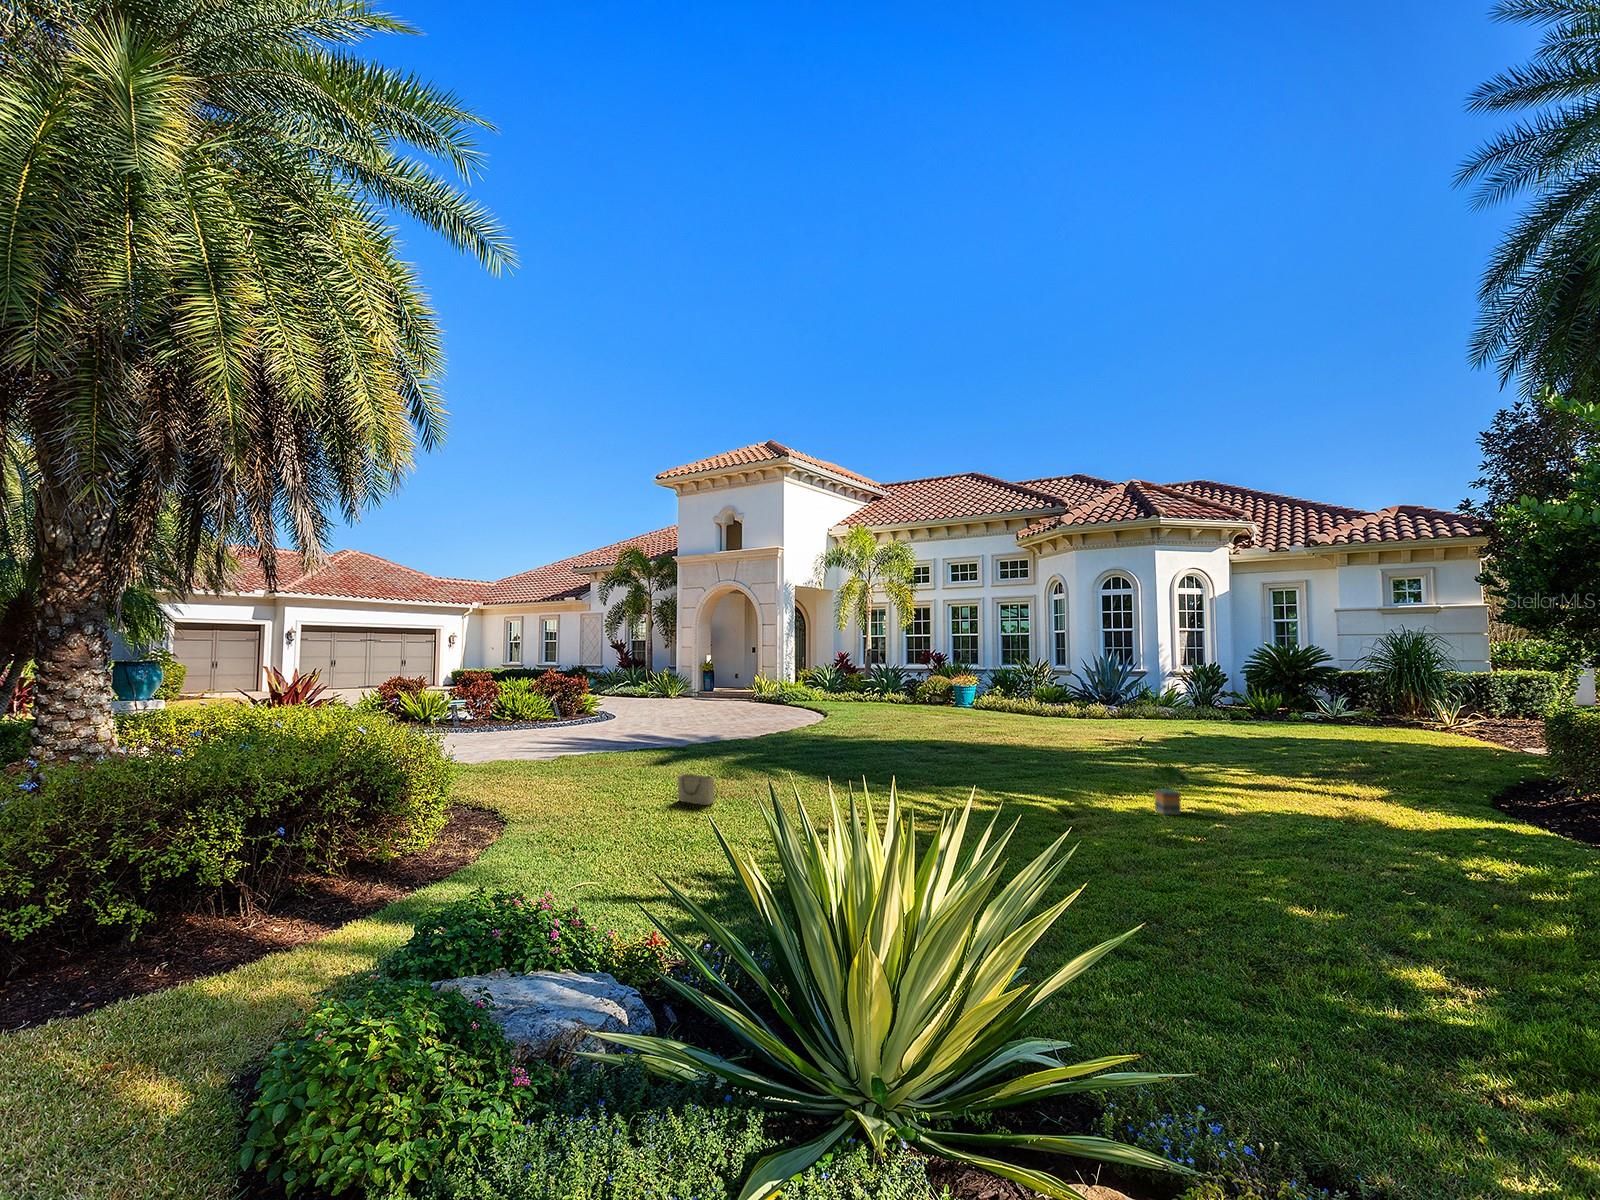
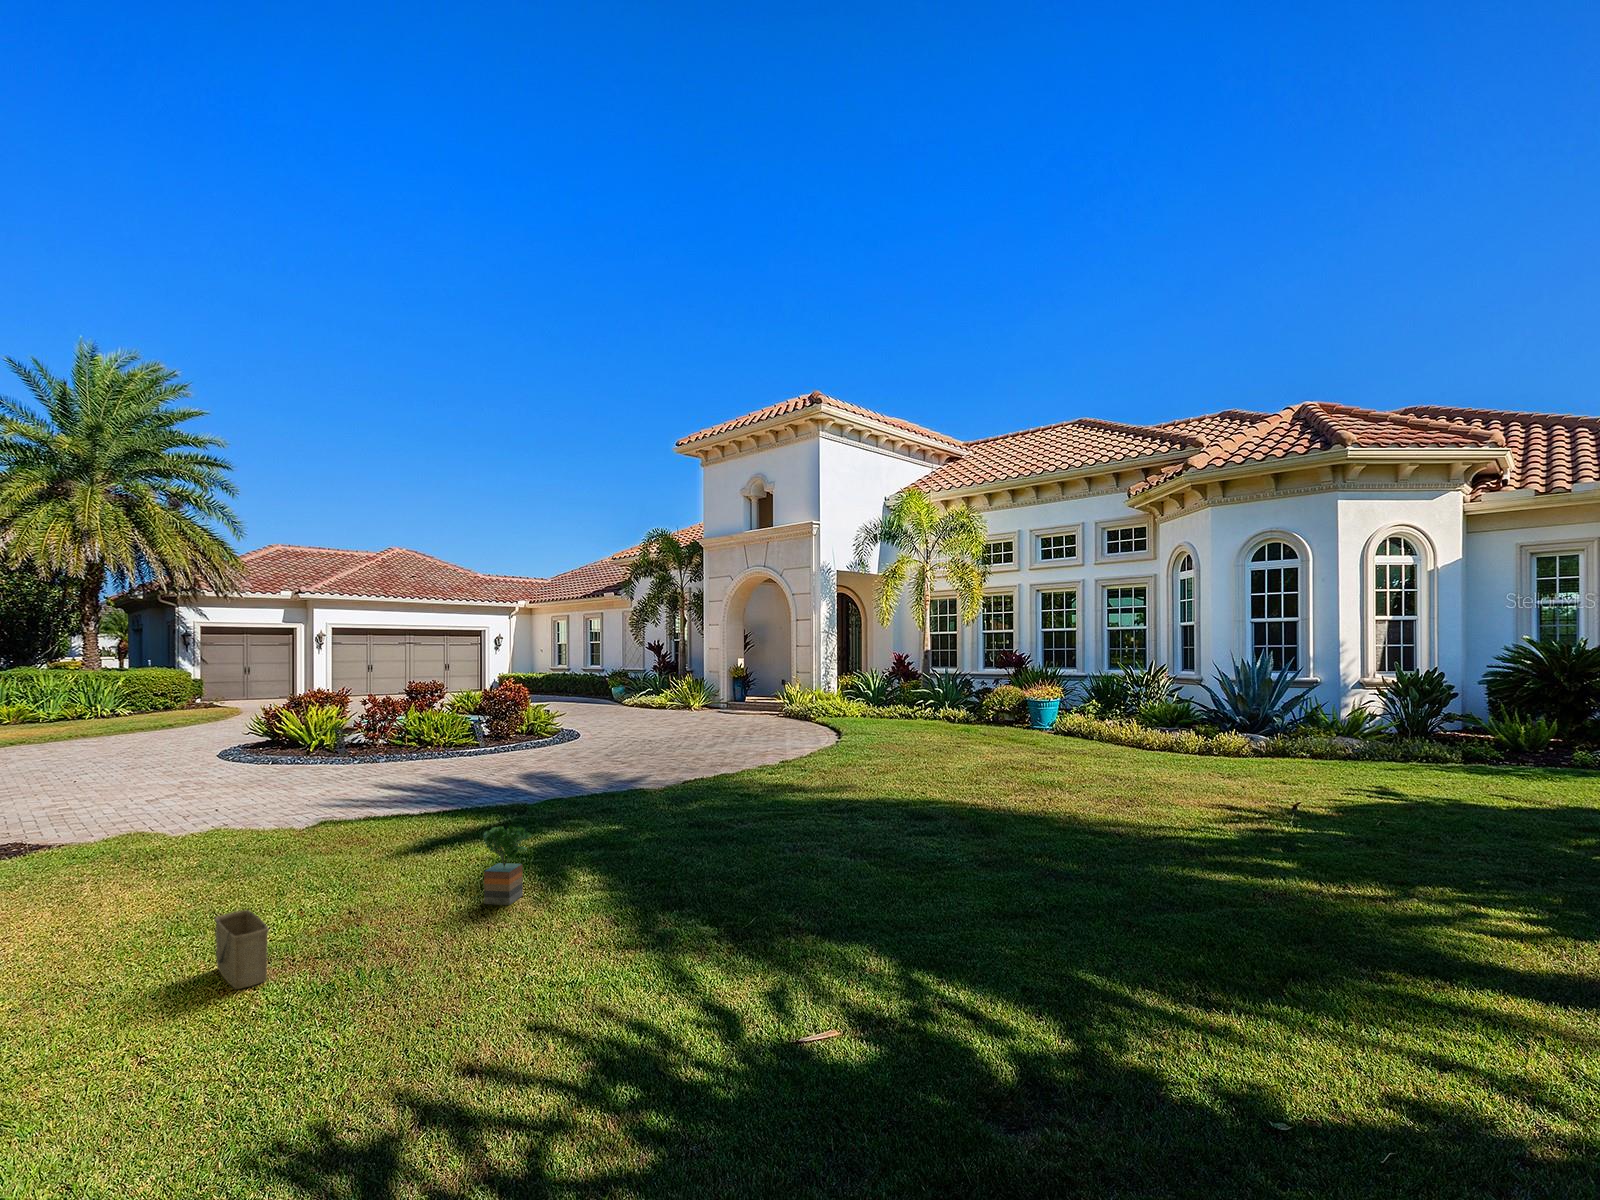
potted tree: present [1151,765,1188,815] -> present [484,826,530,905]

